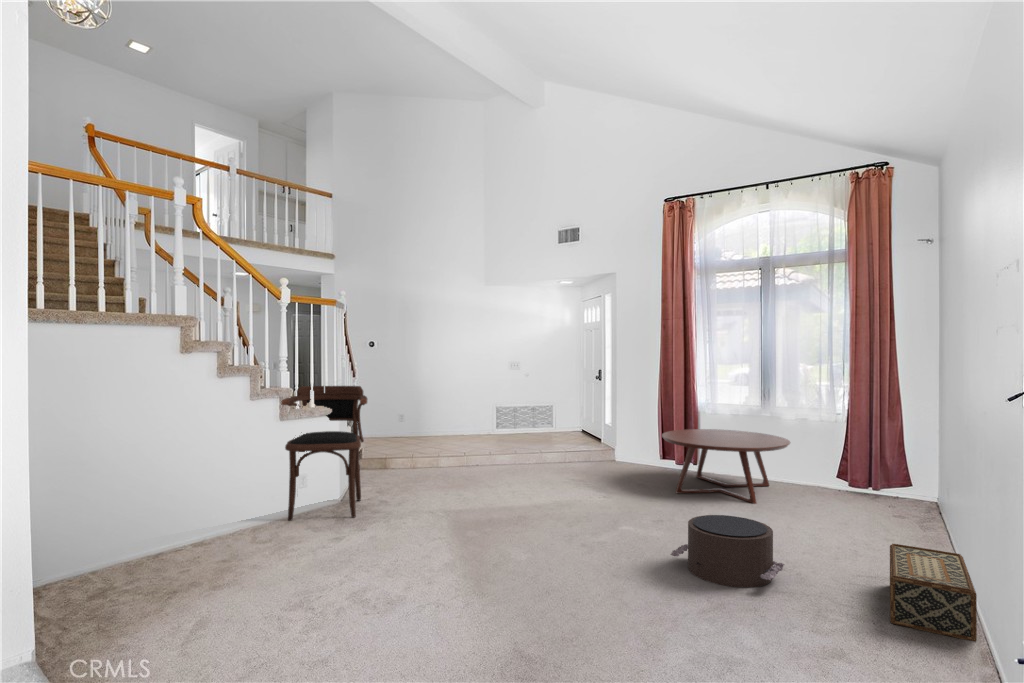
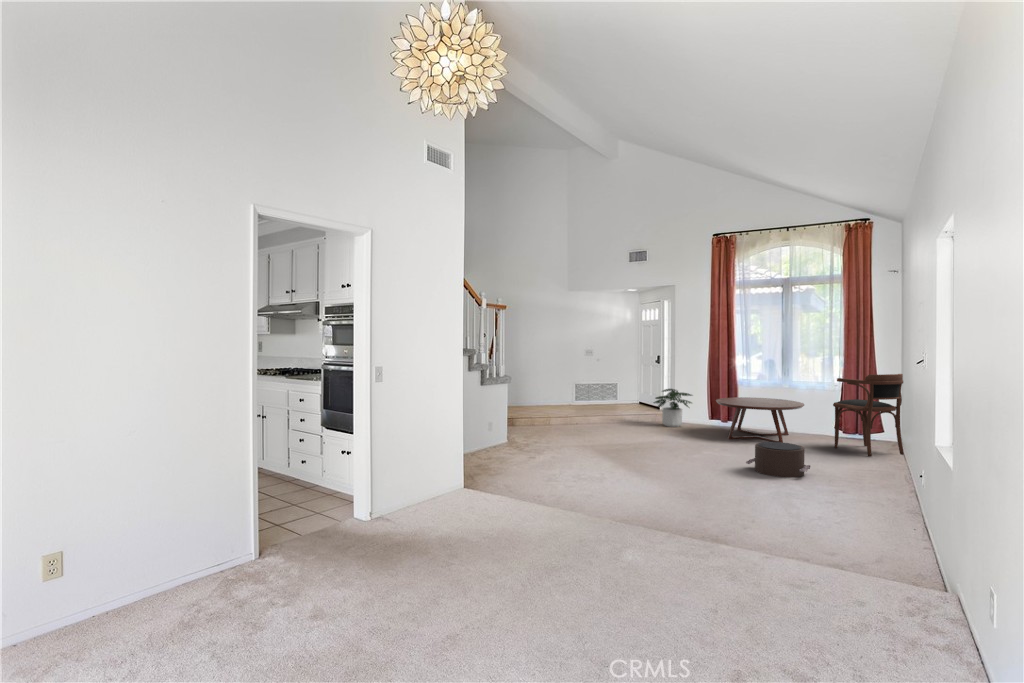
armchair: present [282,386,367,521] -> present [833,374,904,457]
potted plant: none [580,415,638,470] -> present [654,389,692,427]
woven basket: present [890,544,977,642] -> none [869,453,911,493]

